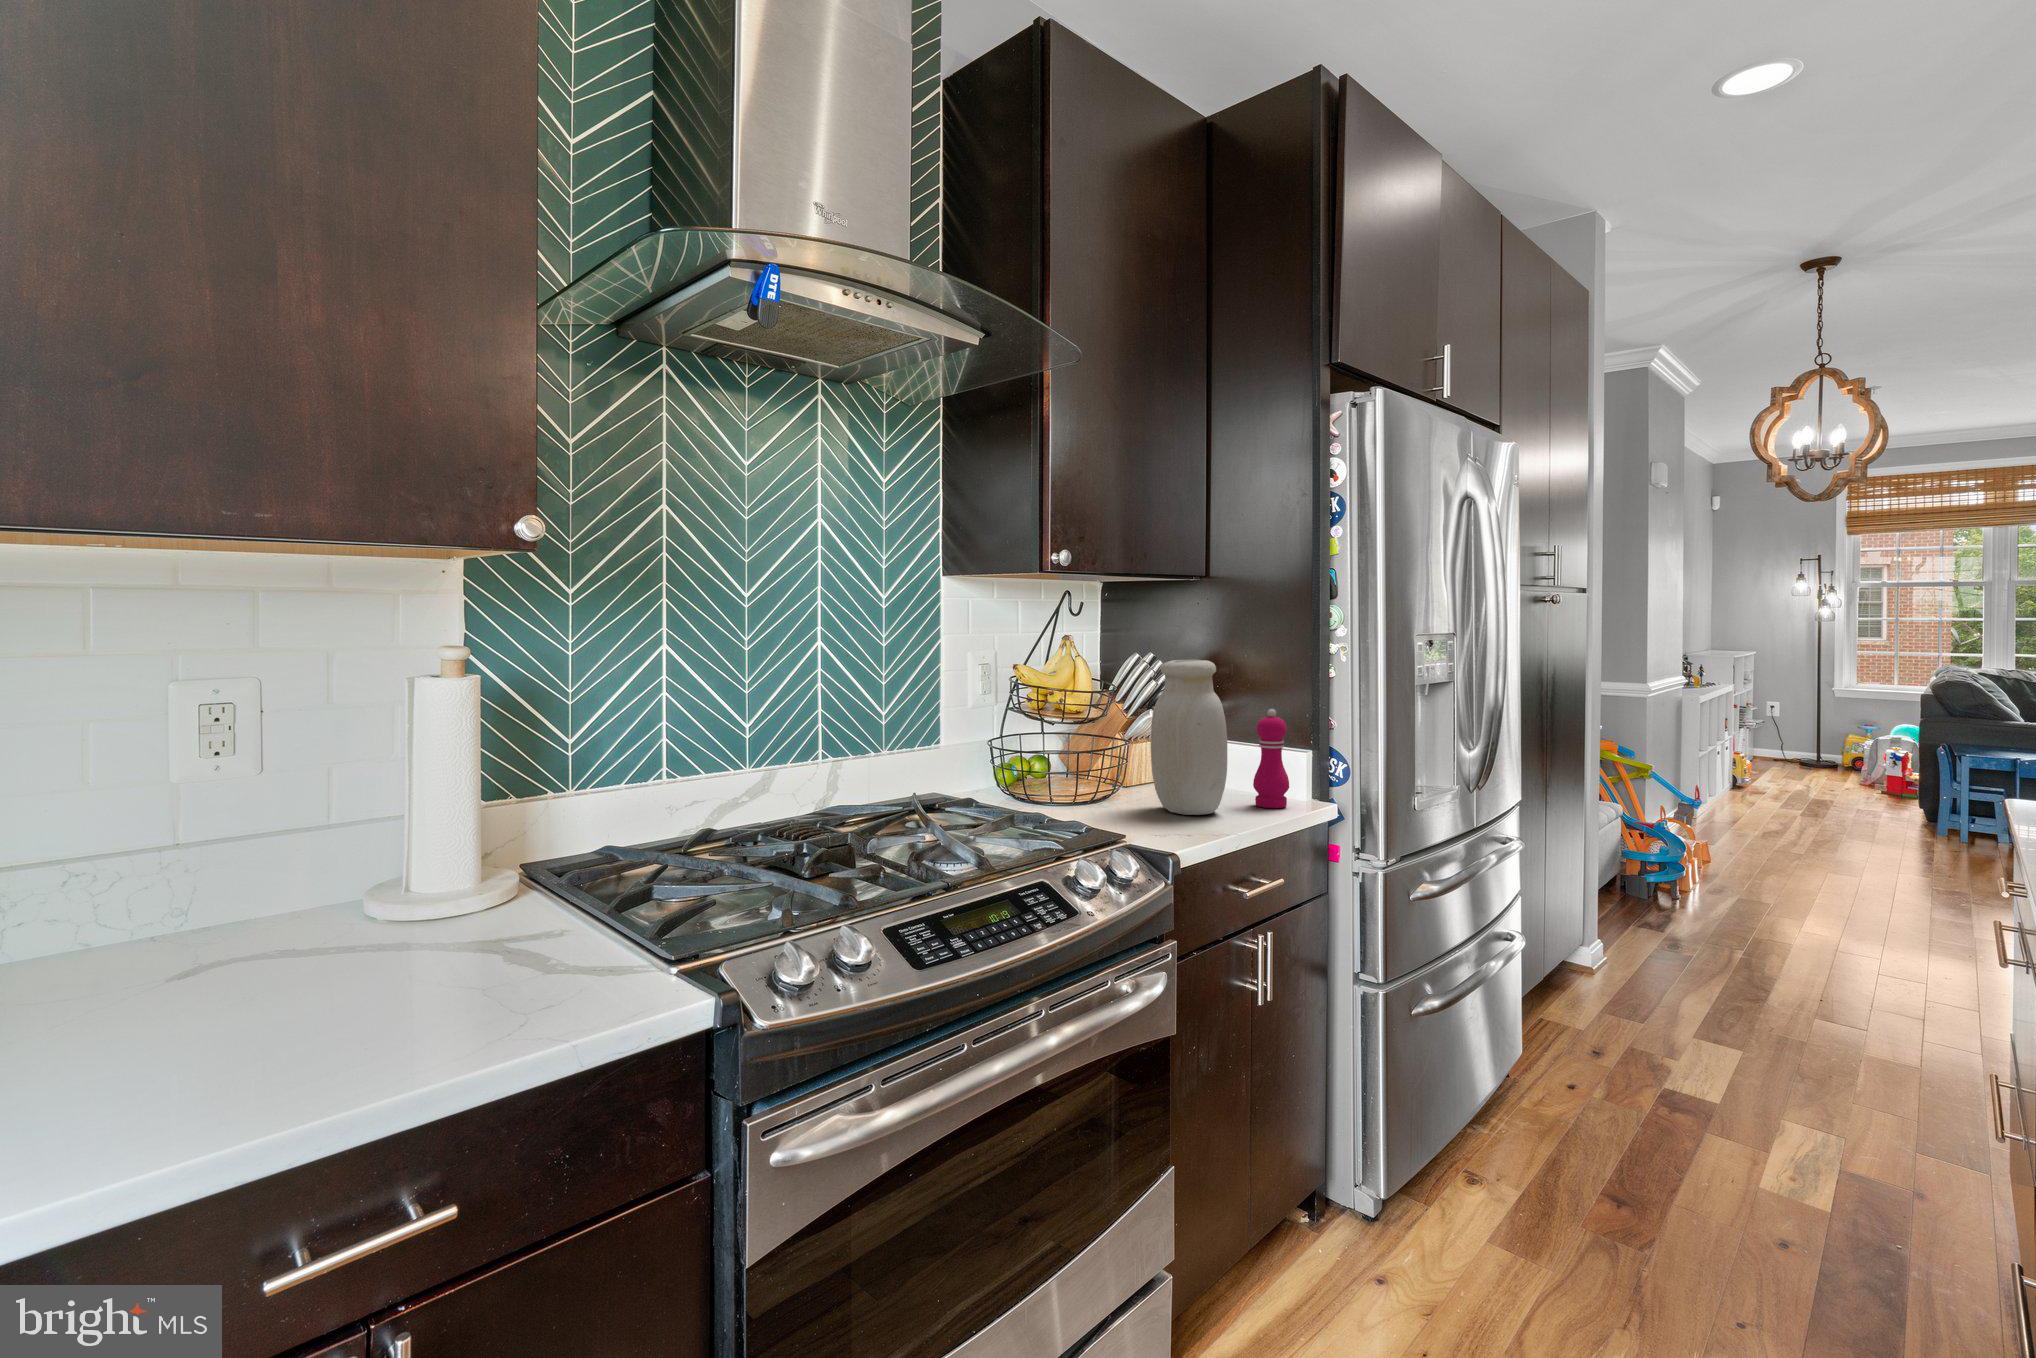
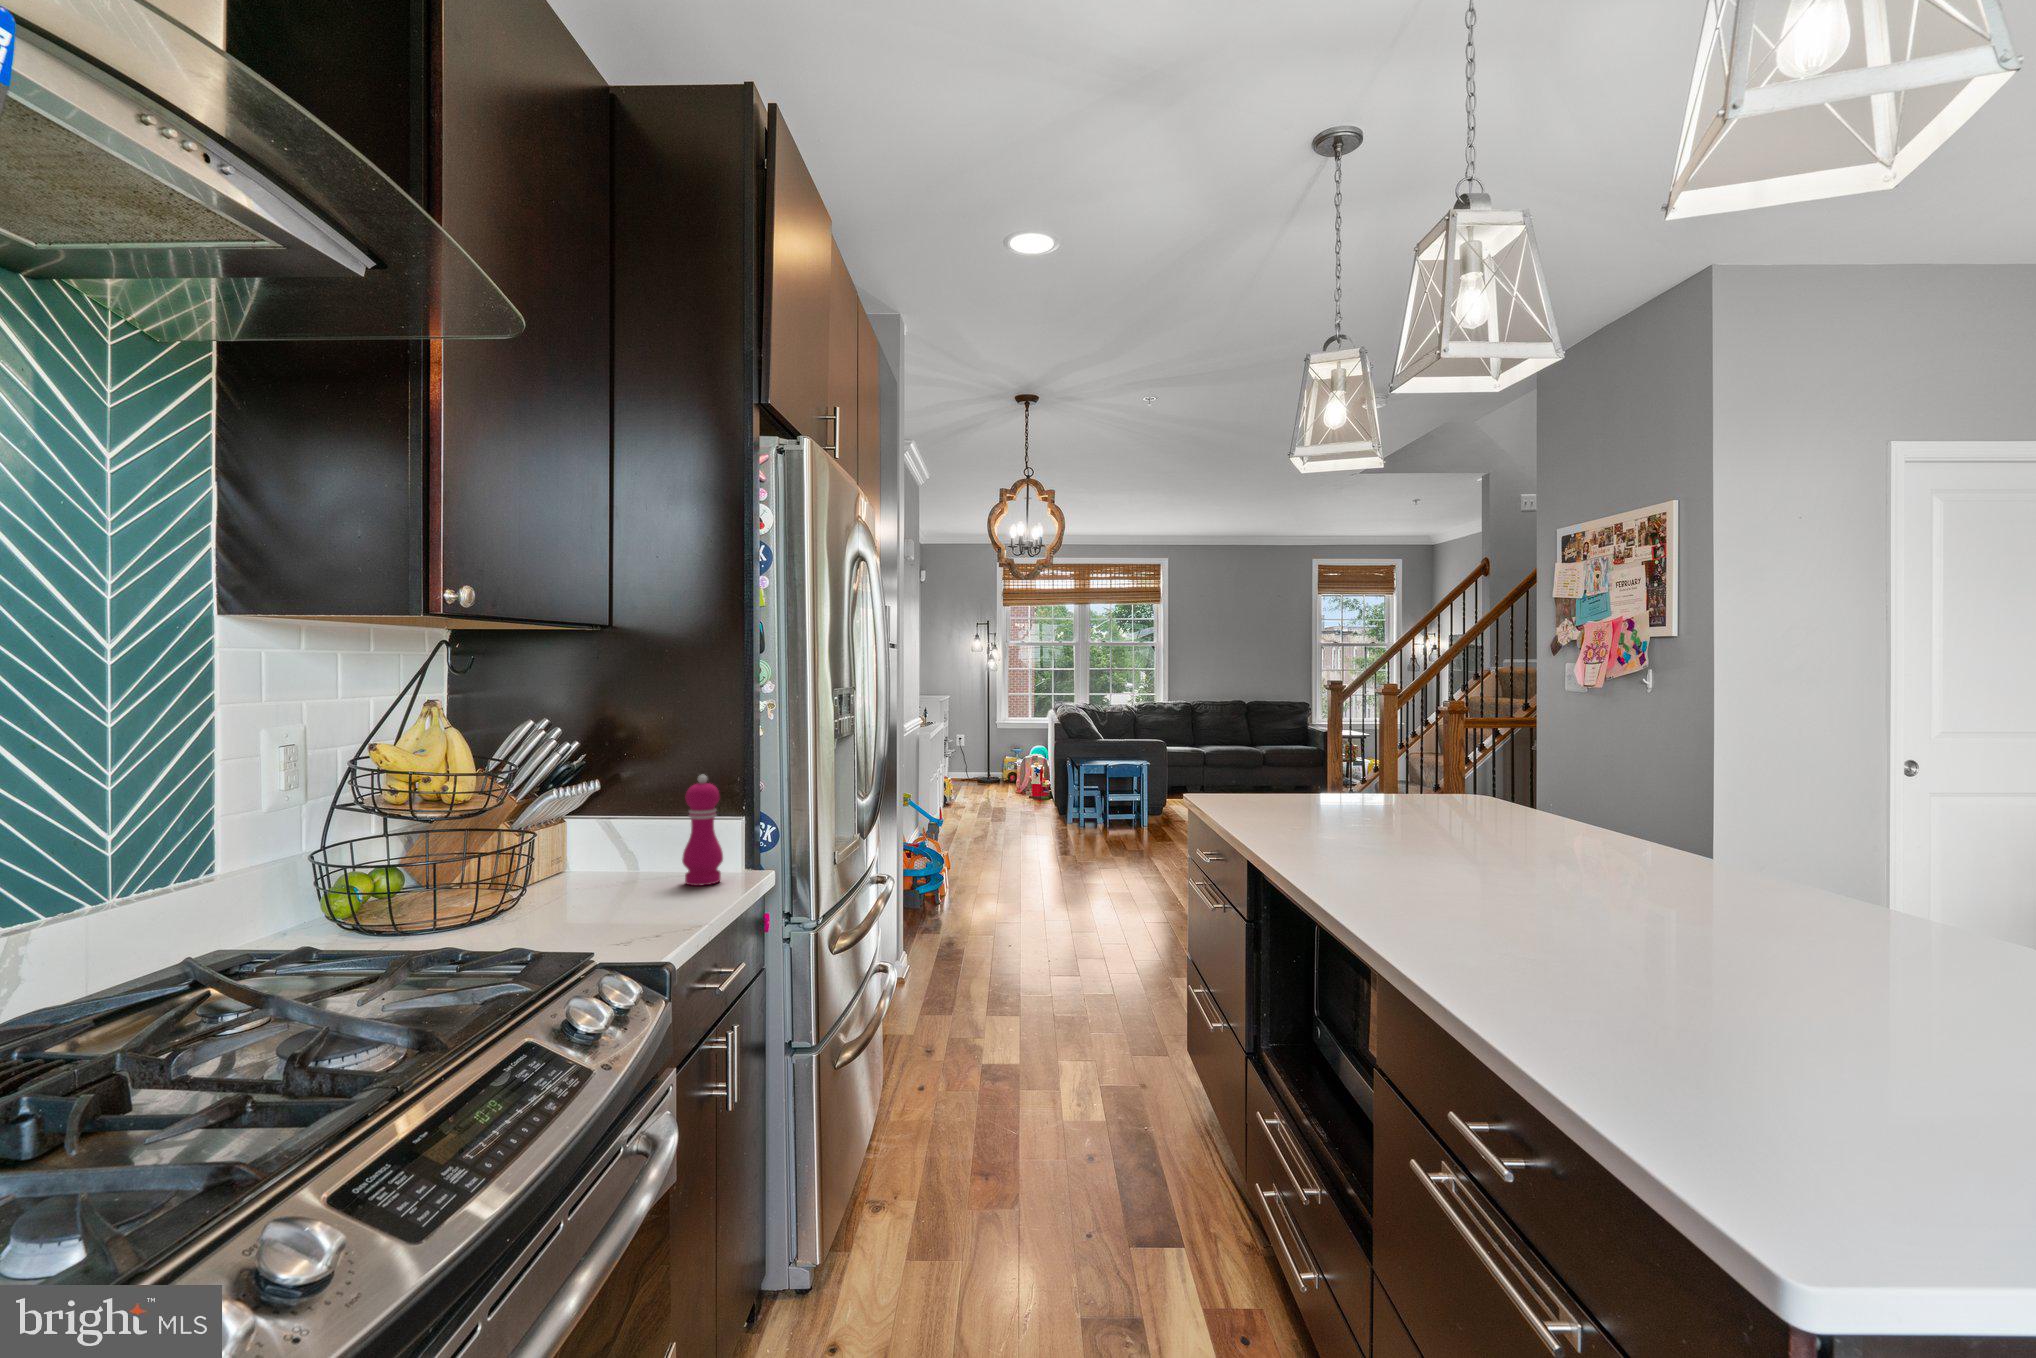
jar: present [1151,660,1227,815] -> none [567,724,668,910]

